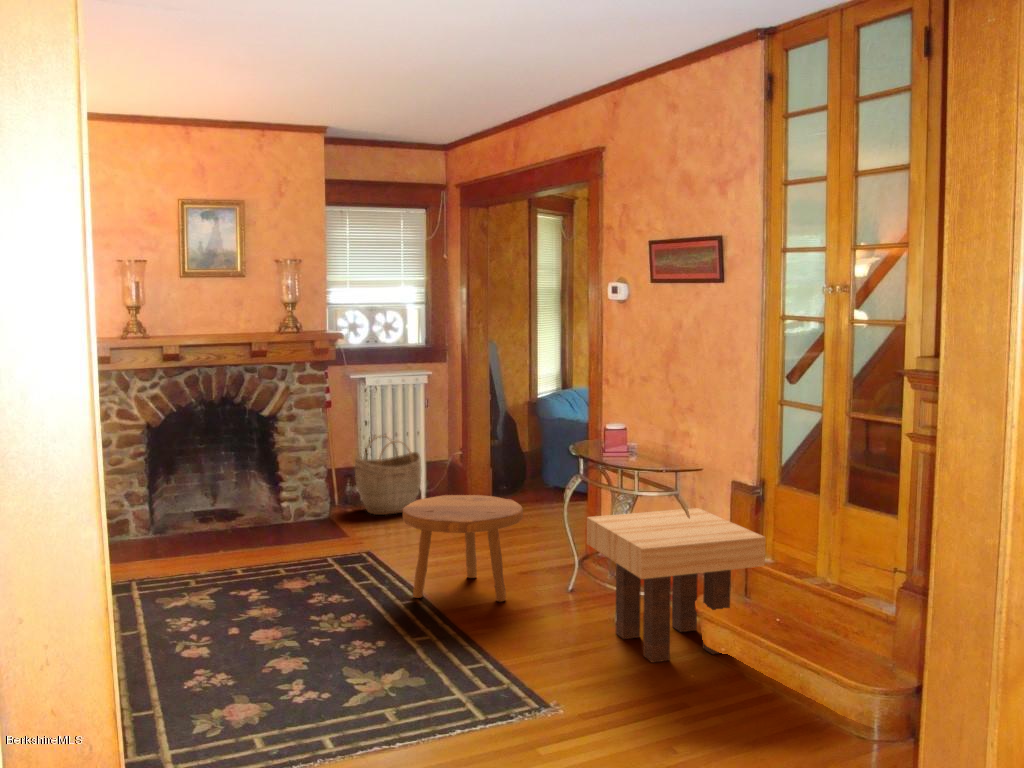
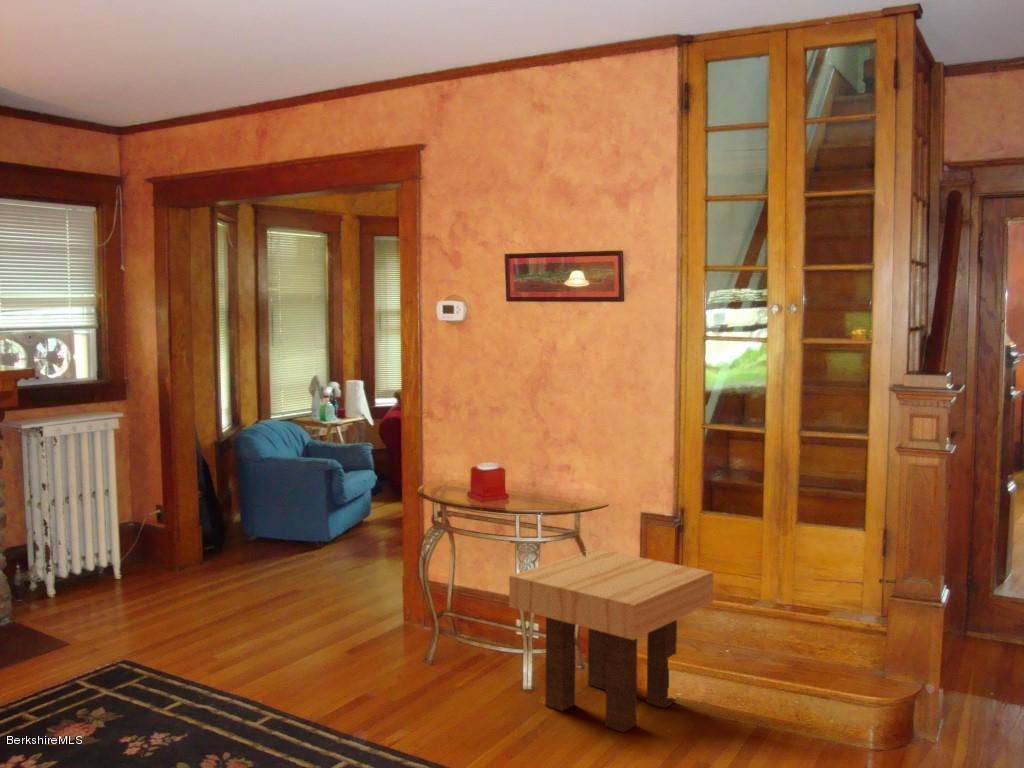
woven basket: present [355,436,421,515] -> none [37,500,131,607]
footstool: present [403,495,523,602] -> none [236,564,391,712]

